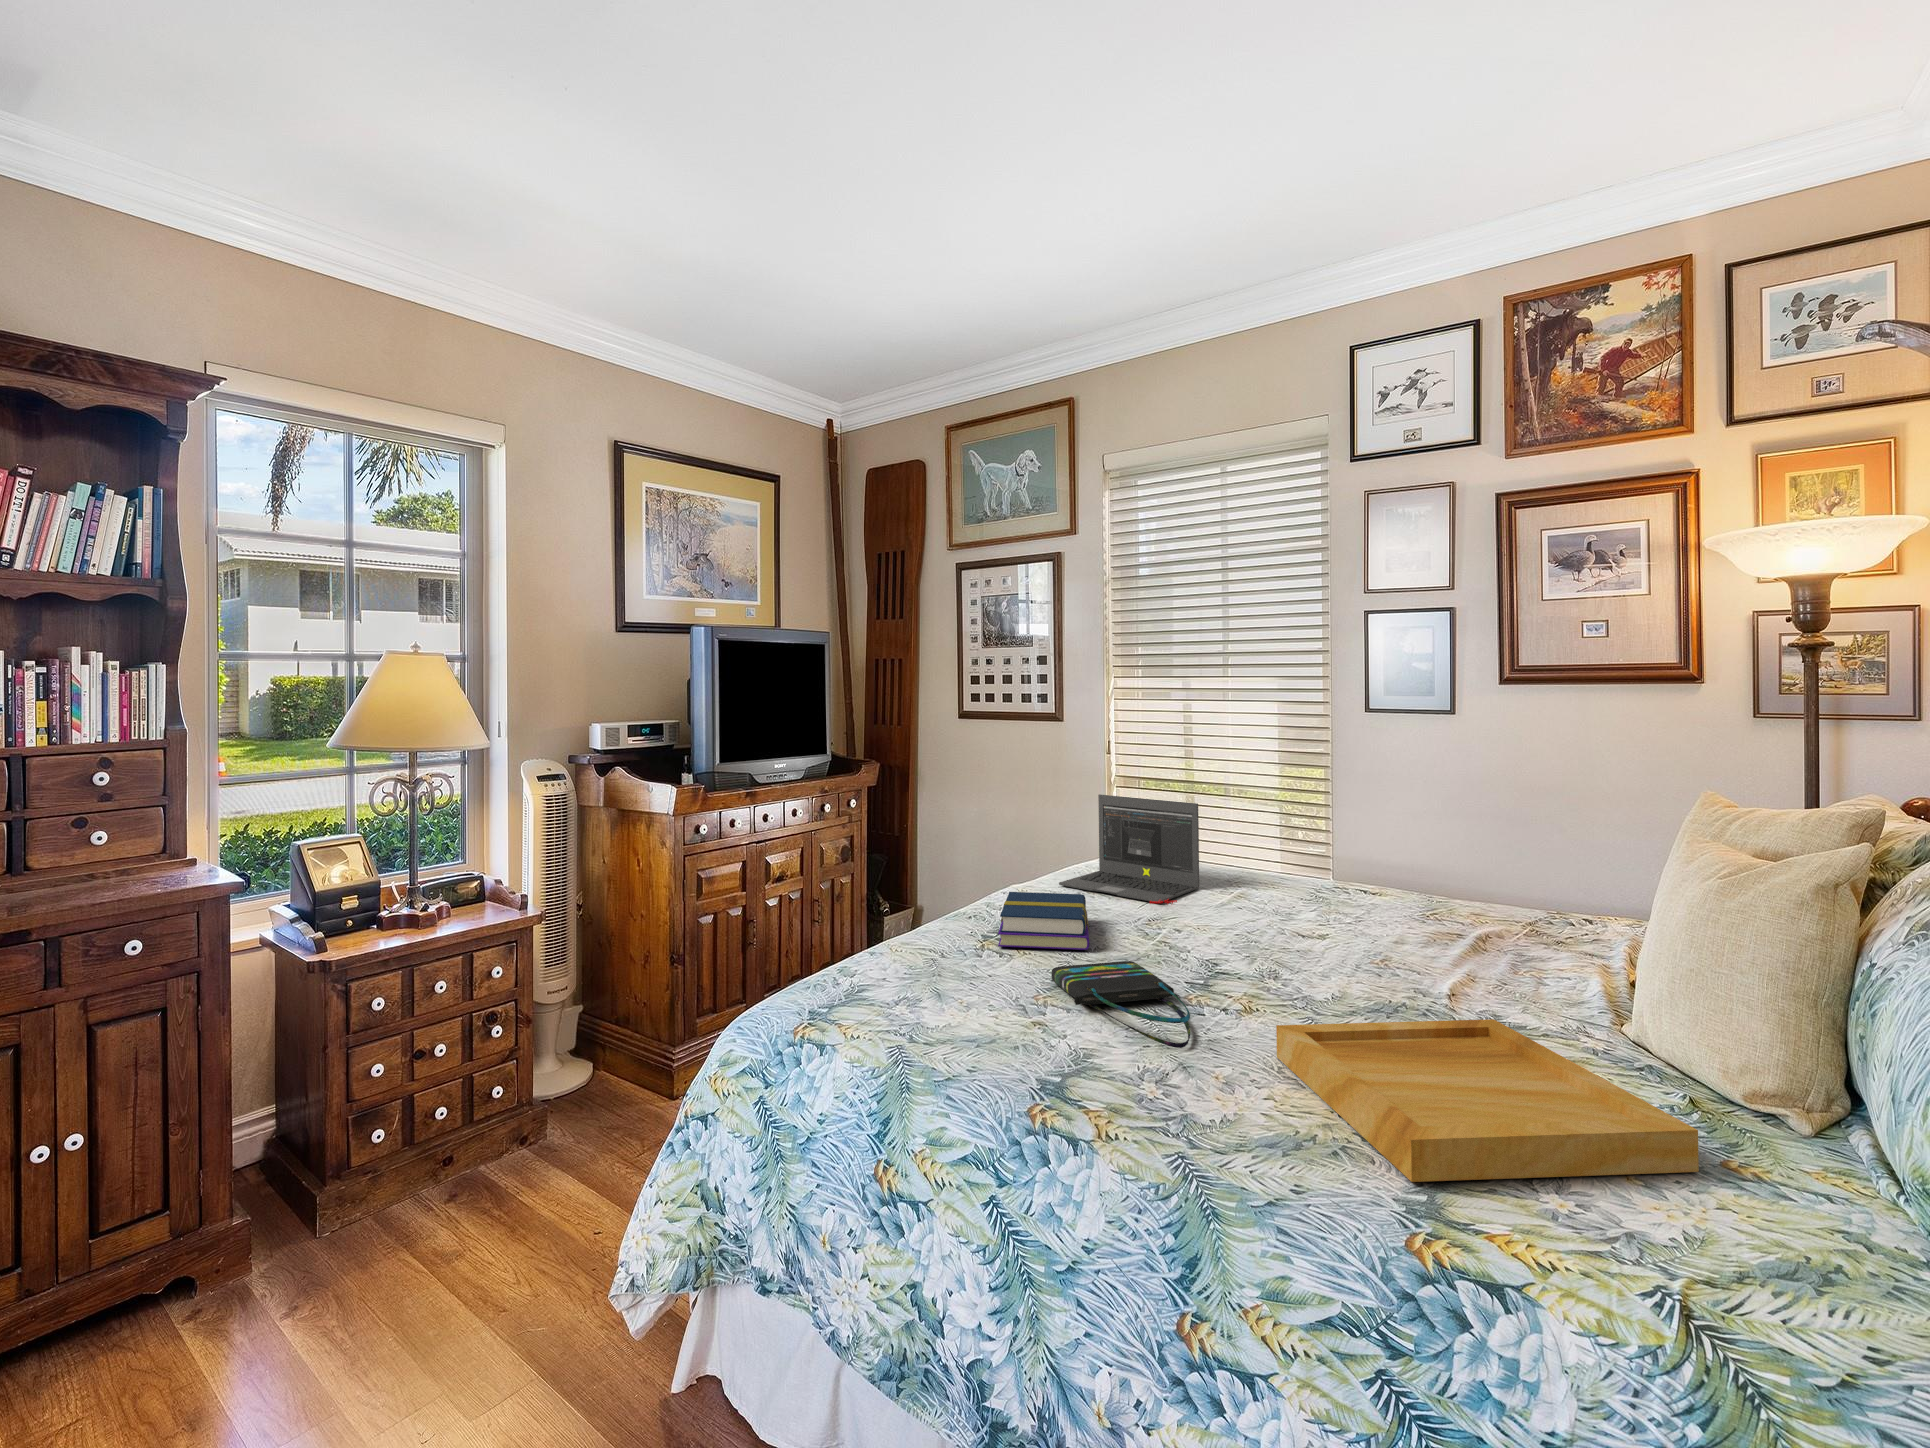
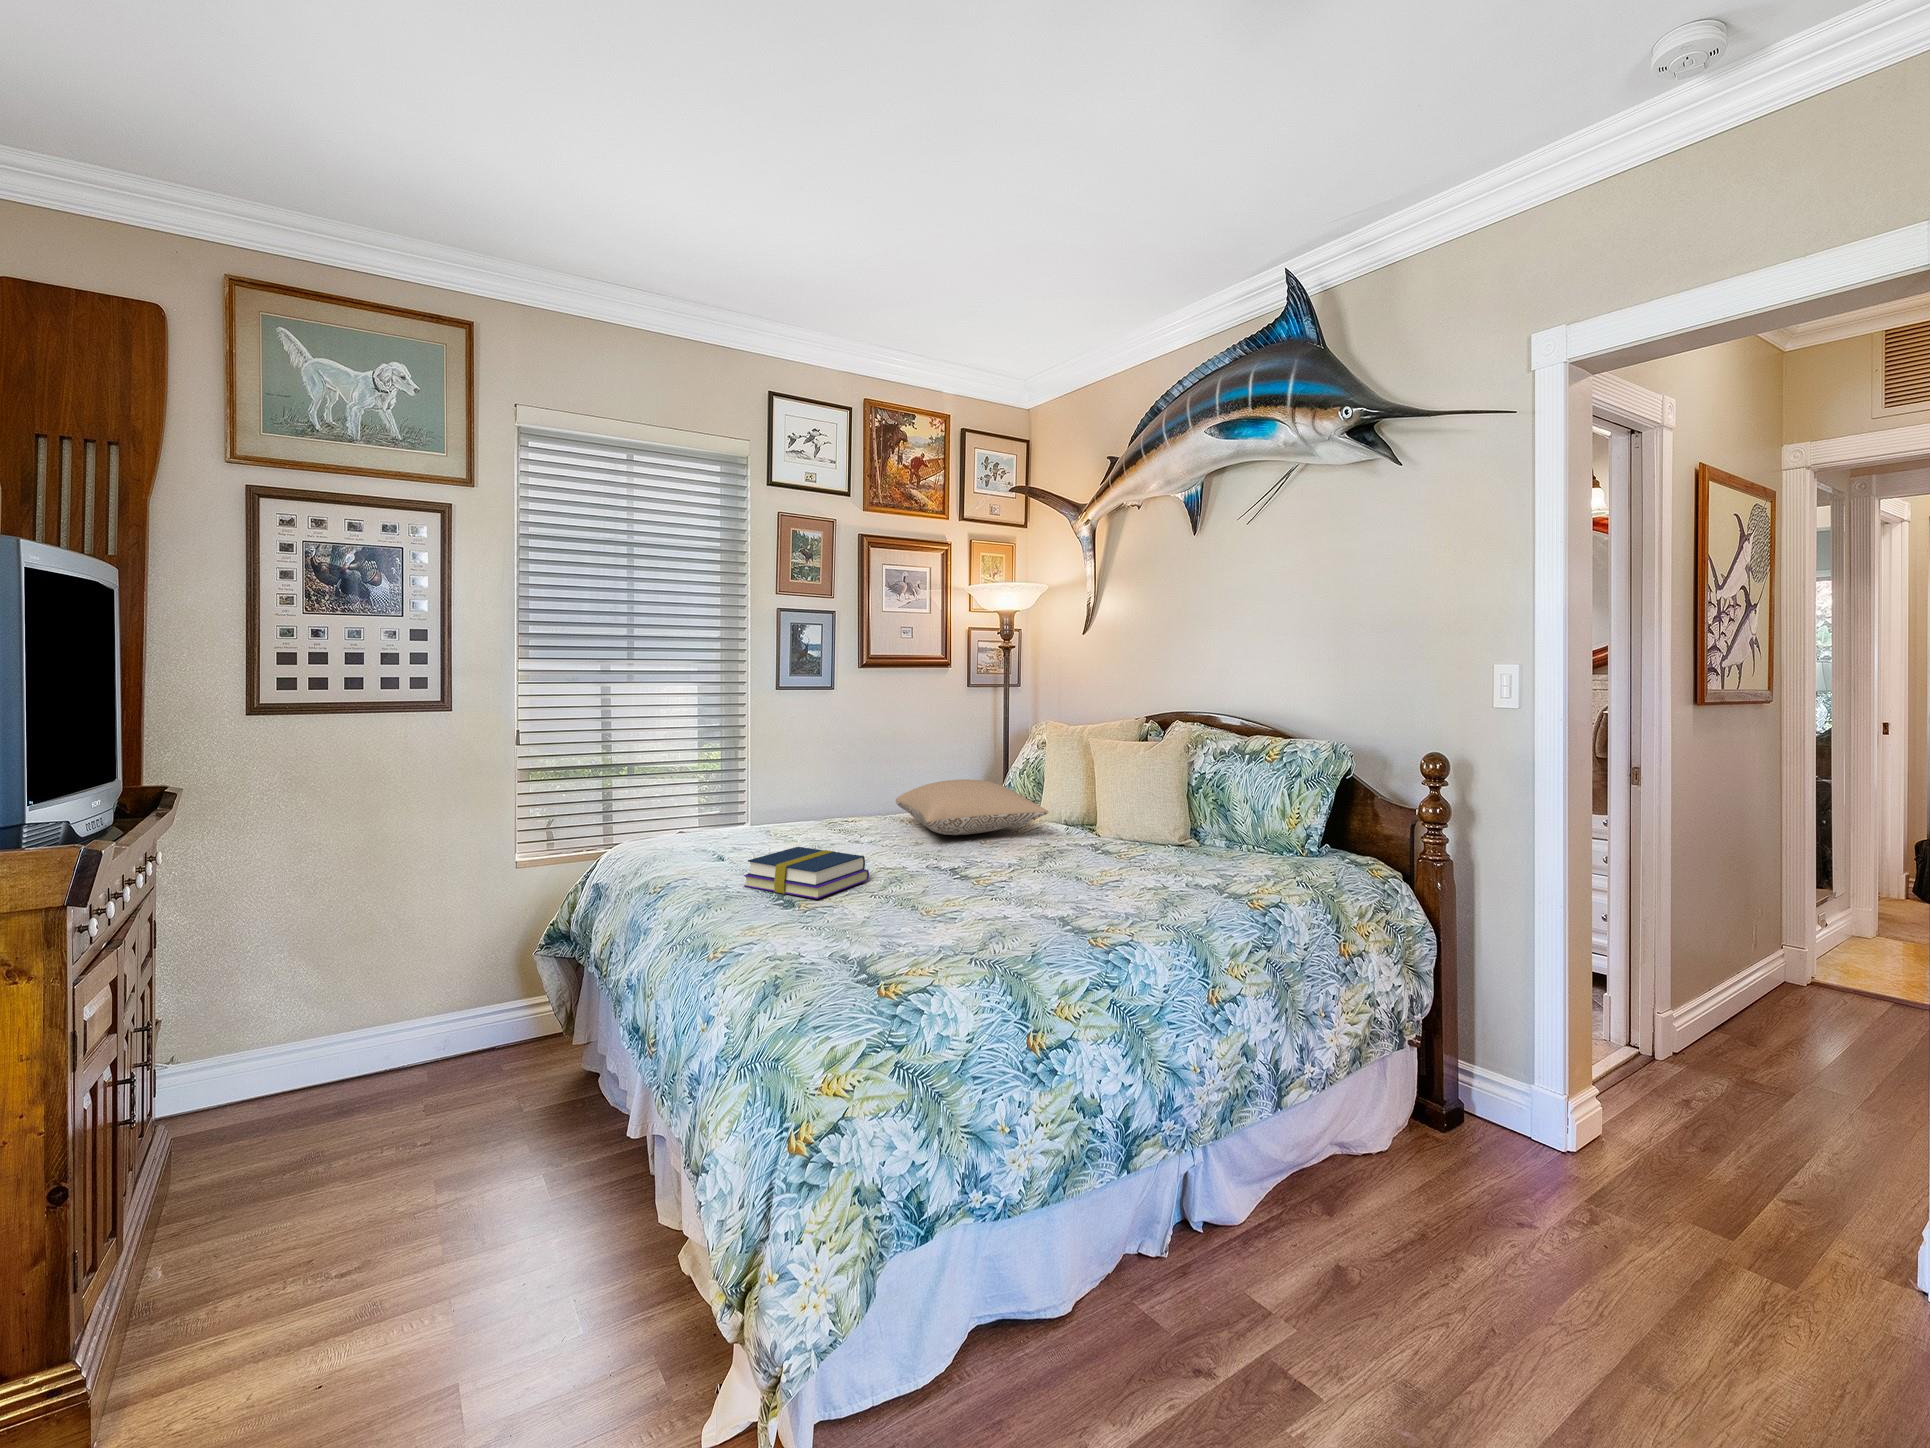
laptop: present [1059,794,1199,905] -> none [683,762,811,858]
pillow: none [1255,864,1532,958] -> present [896,779,1048,835]
tote bag: present [1051,961,1191,1048] -> none [913,871,1056,900]
tray: present [1276,1019,1699,1182] -> none [1083,836,1224,893]

